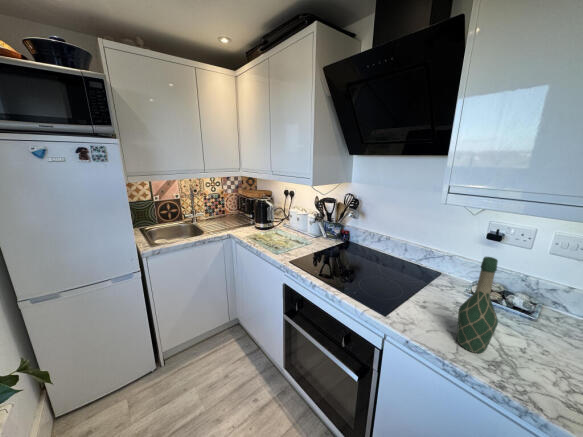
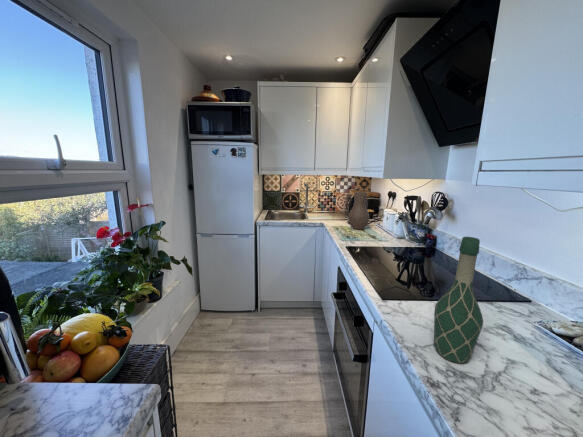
vase: none [261,196,283,236] -> present [348,192,370,230]

